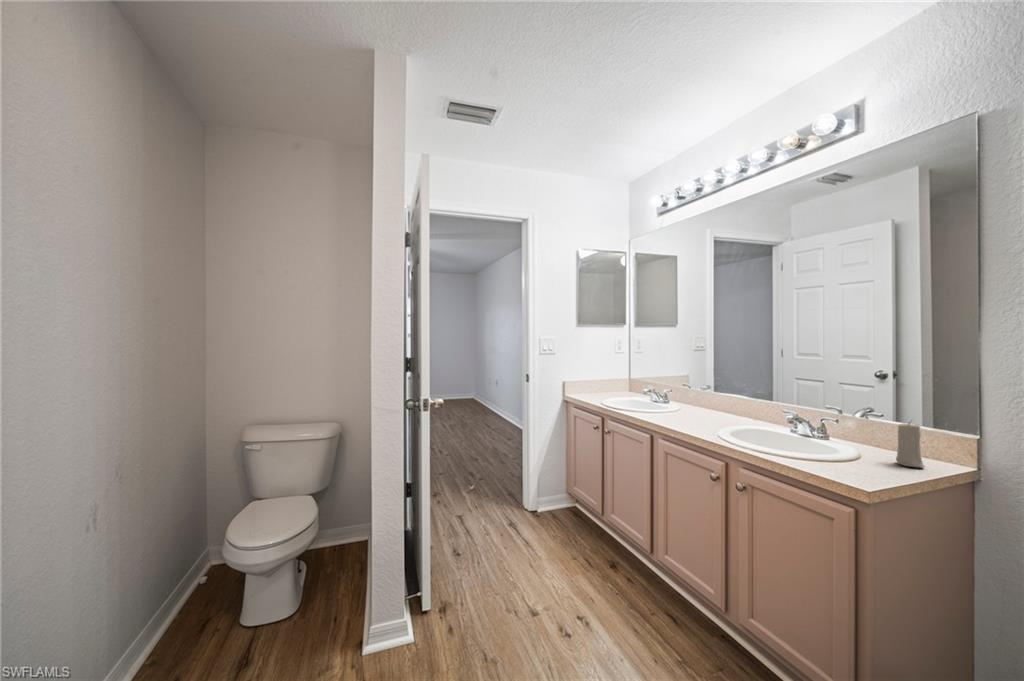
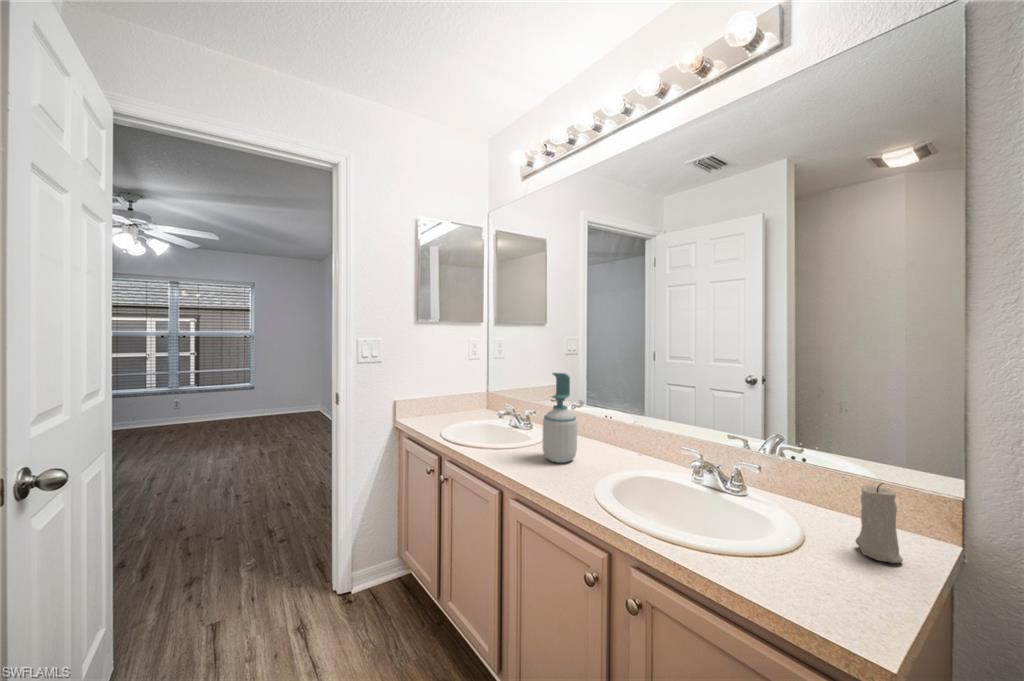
soap bottle: none [680,359,706,421] -> present [543,373,577,463]

